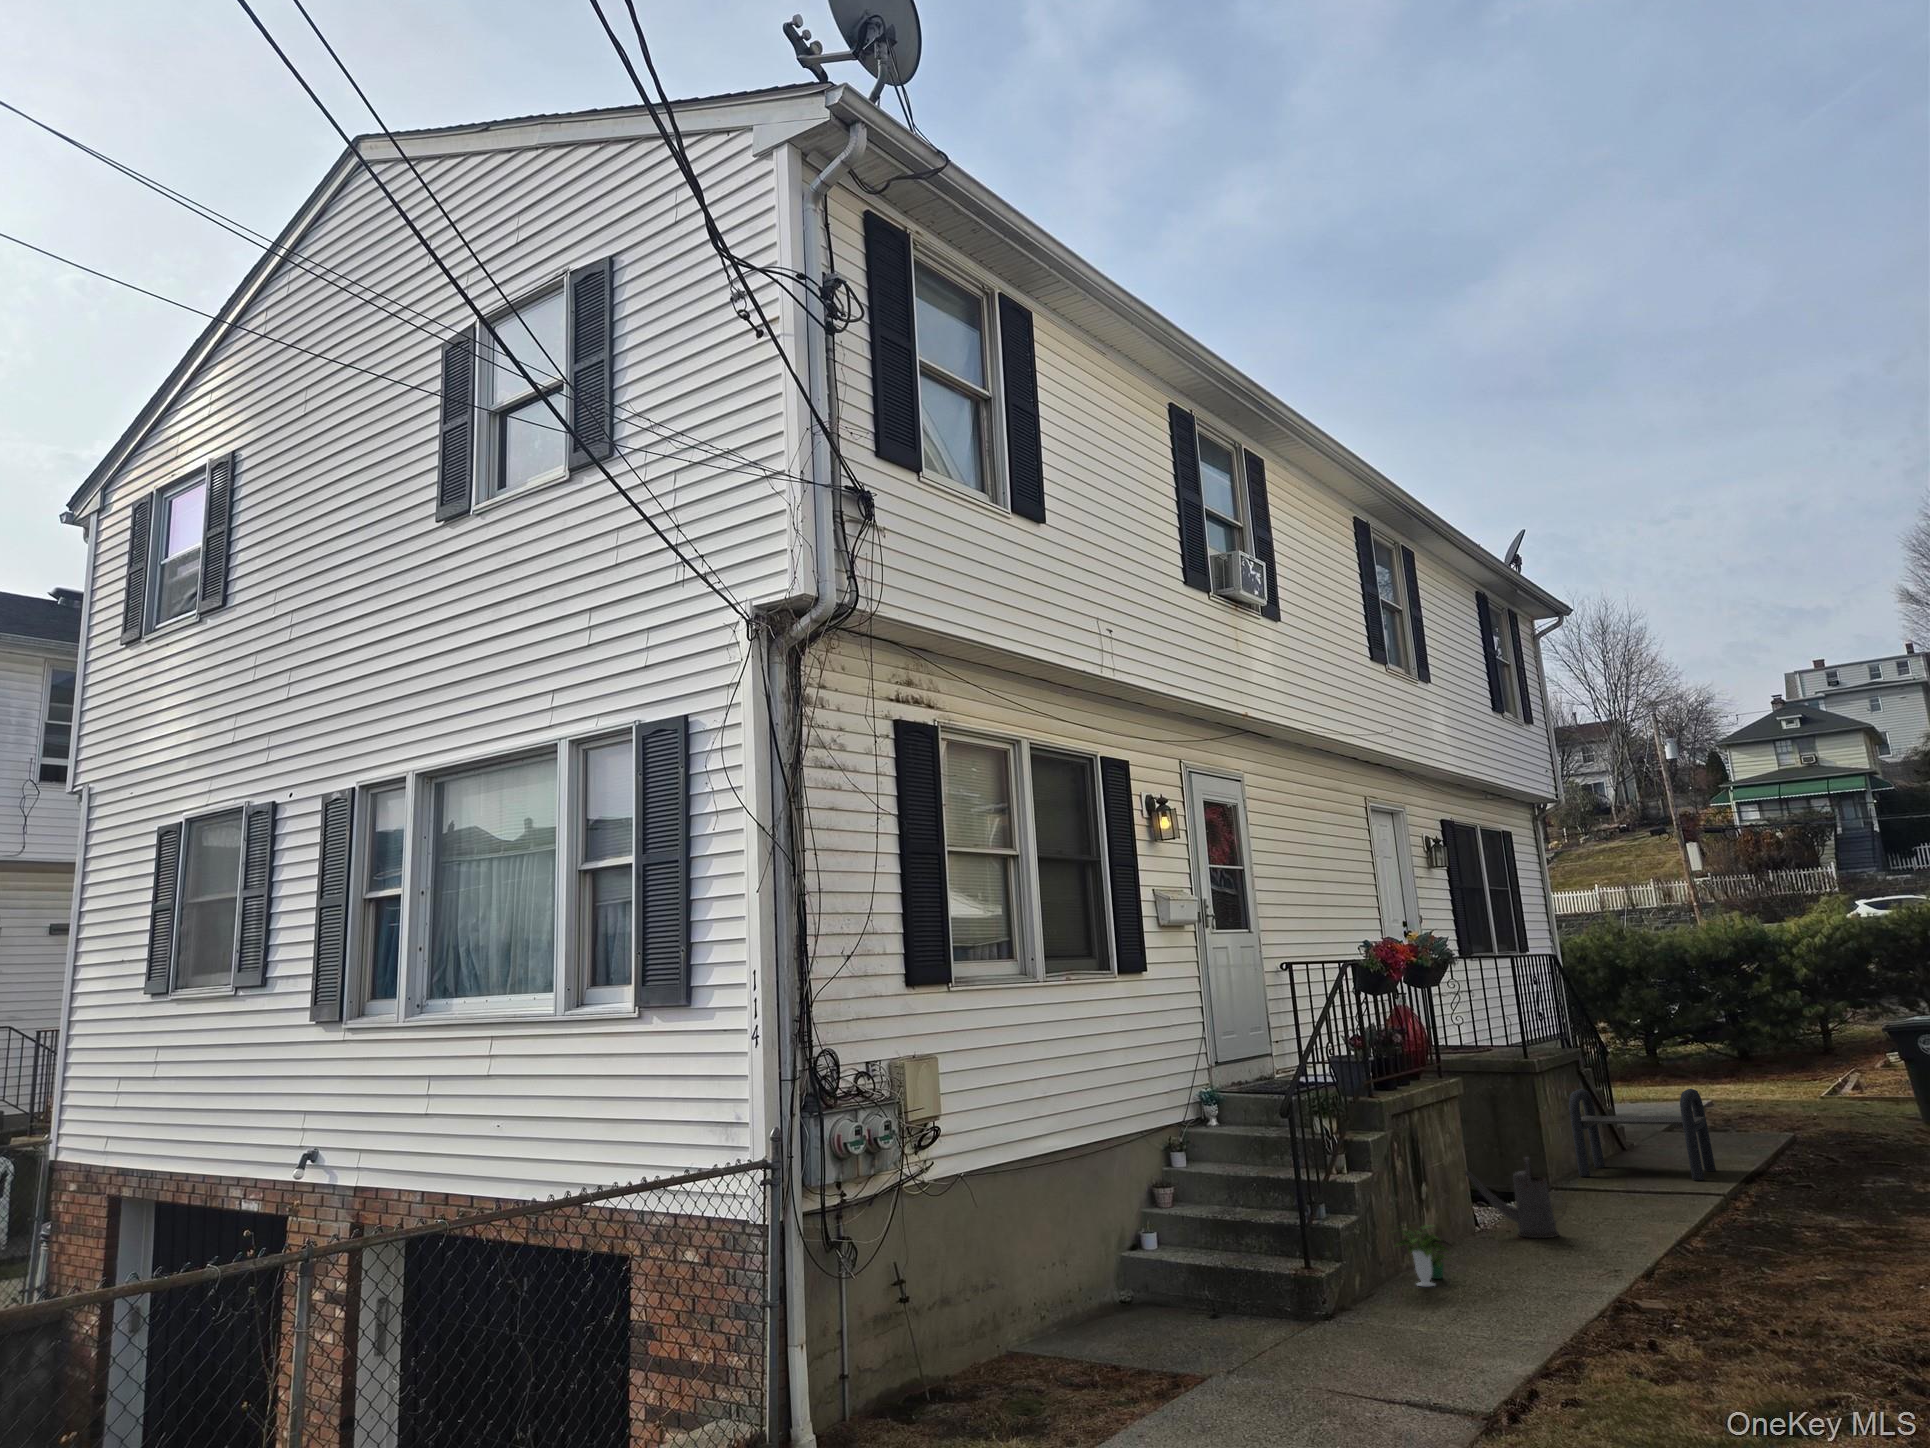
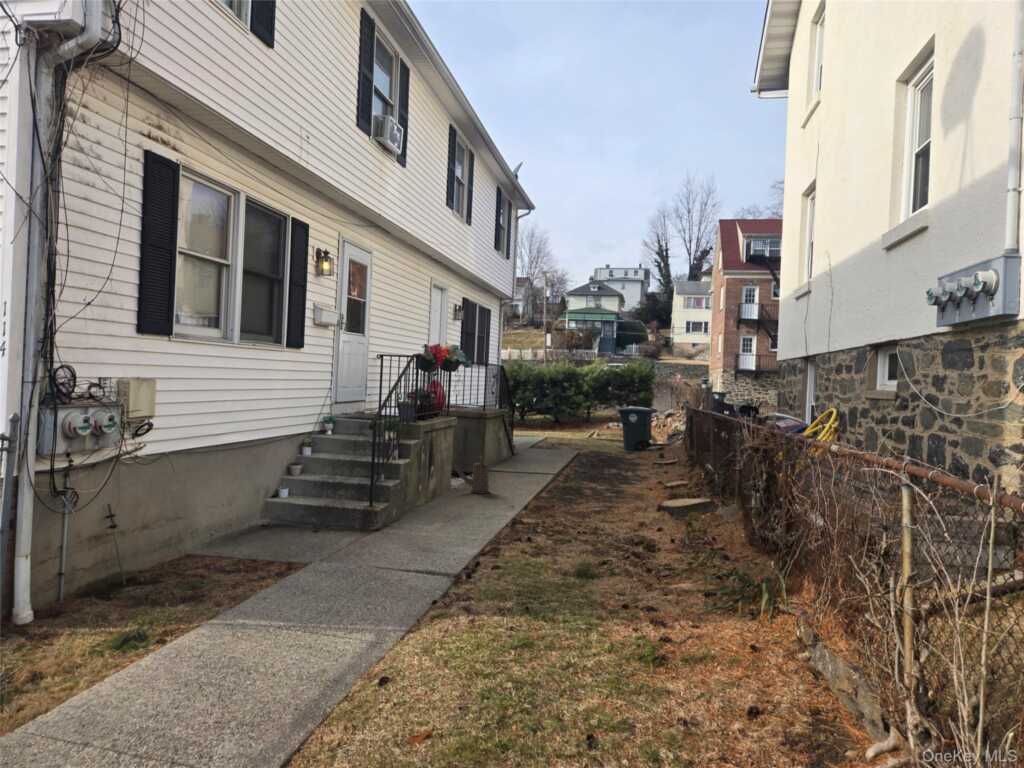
bench: present [1569,1089,1716,1181] -> none [497,428,554,470]
potted plant: present [1395,1225,1448,1287] -> none [414,487,444,516]

